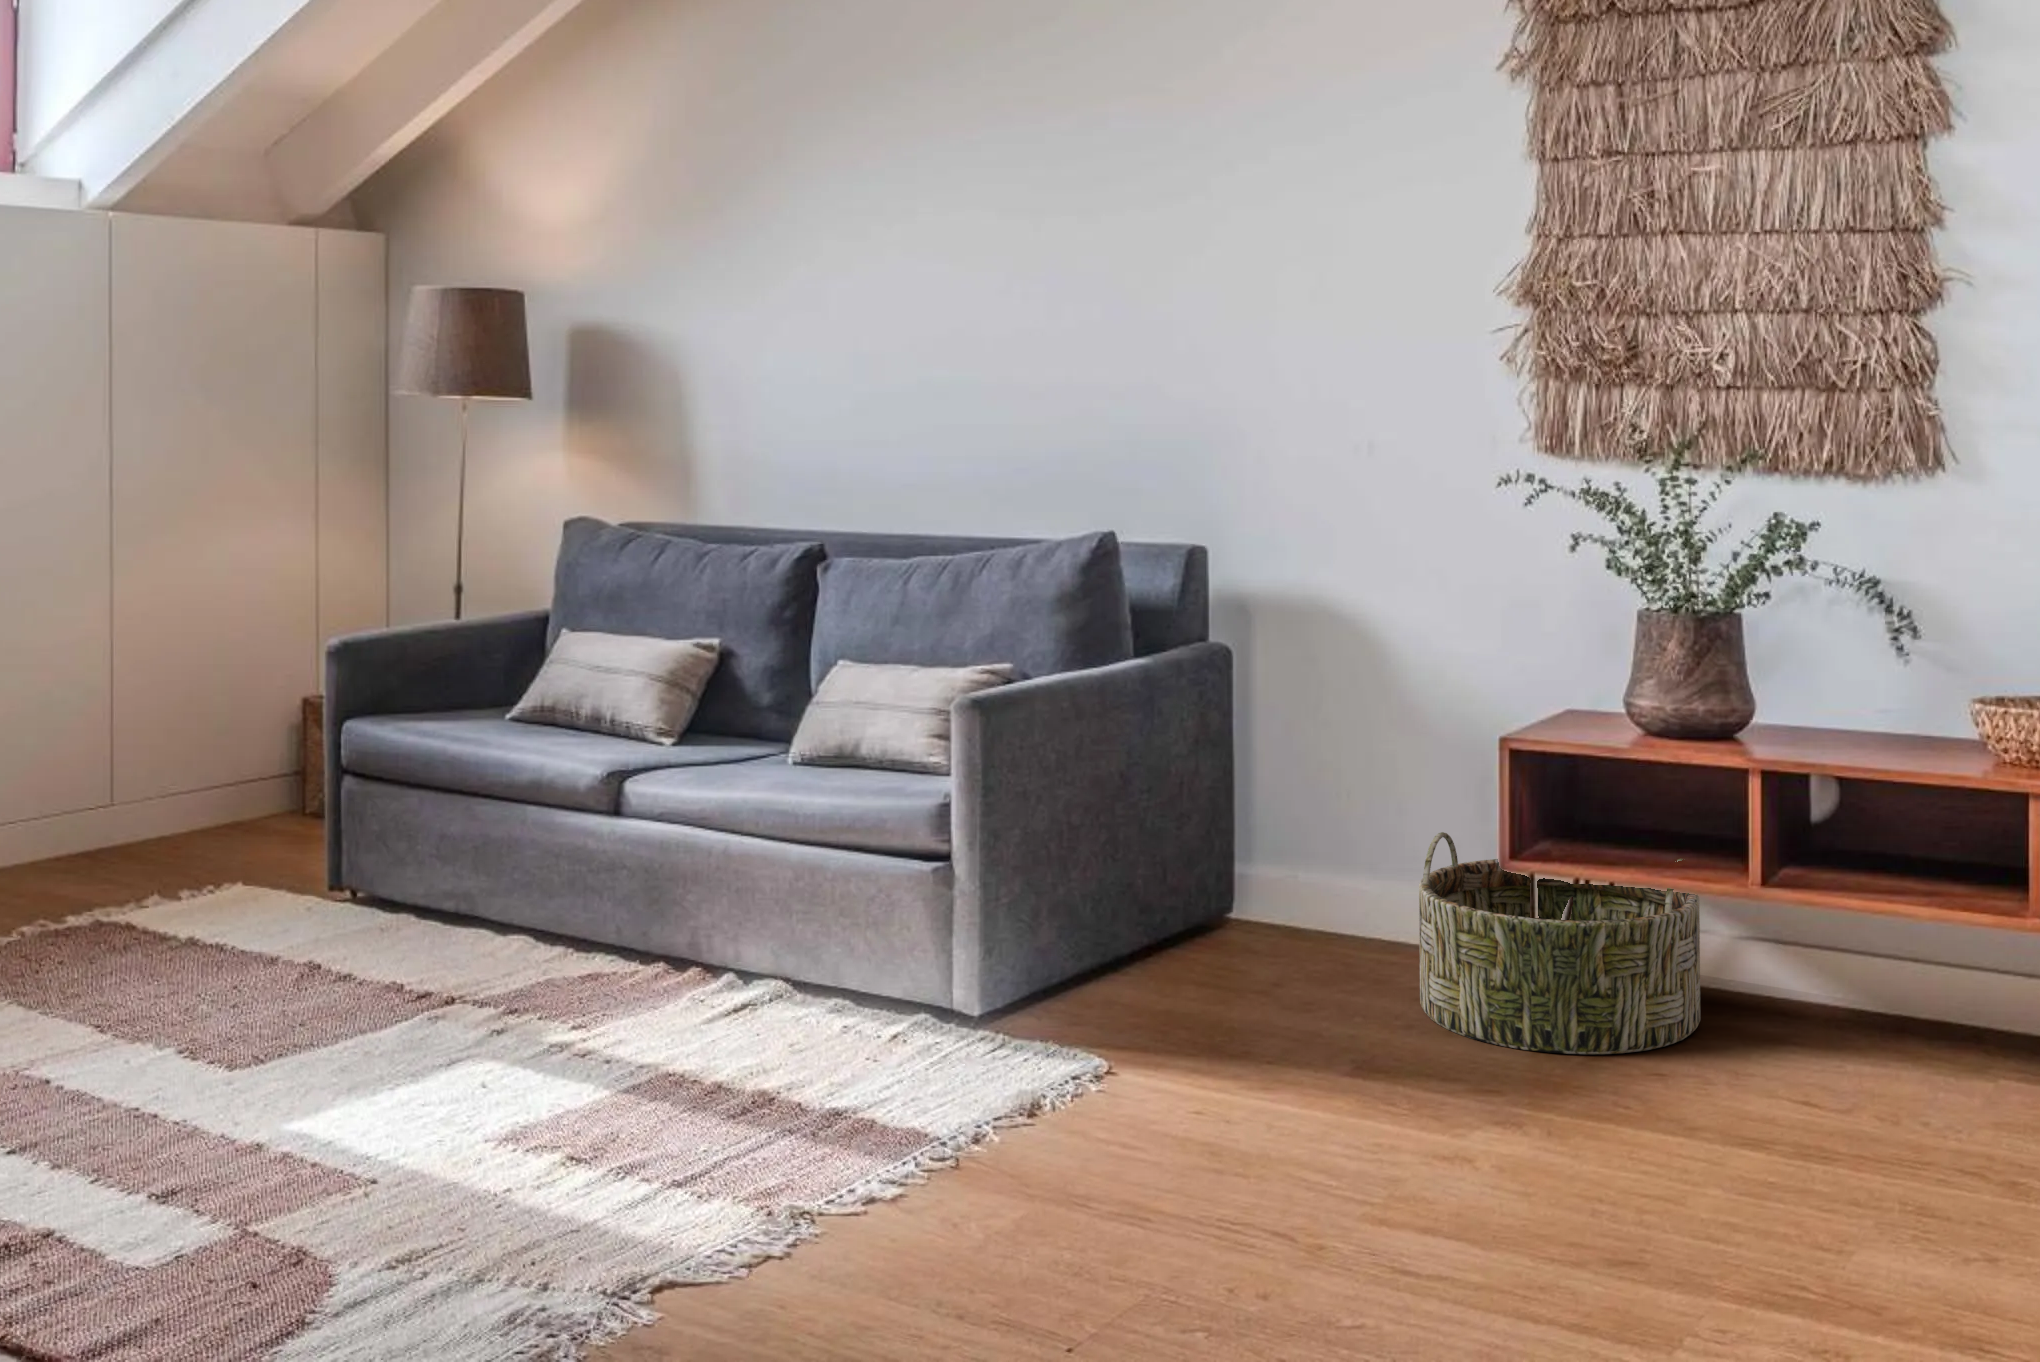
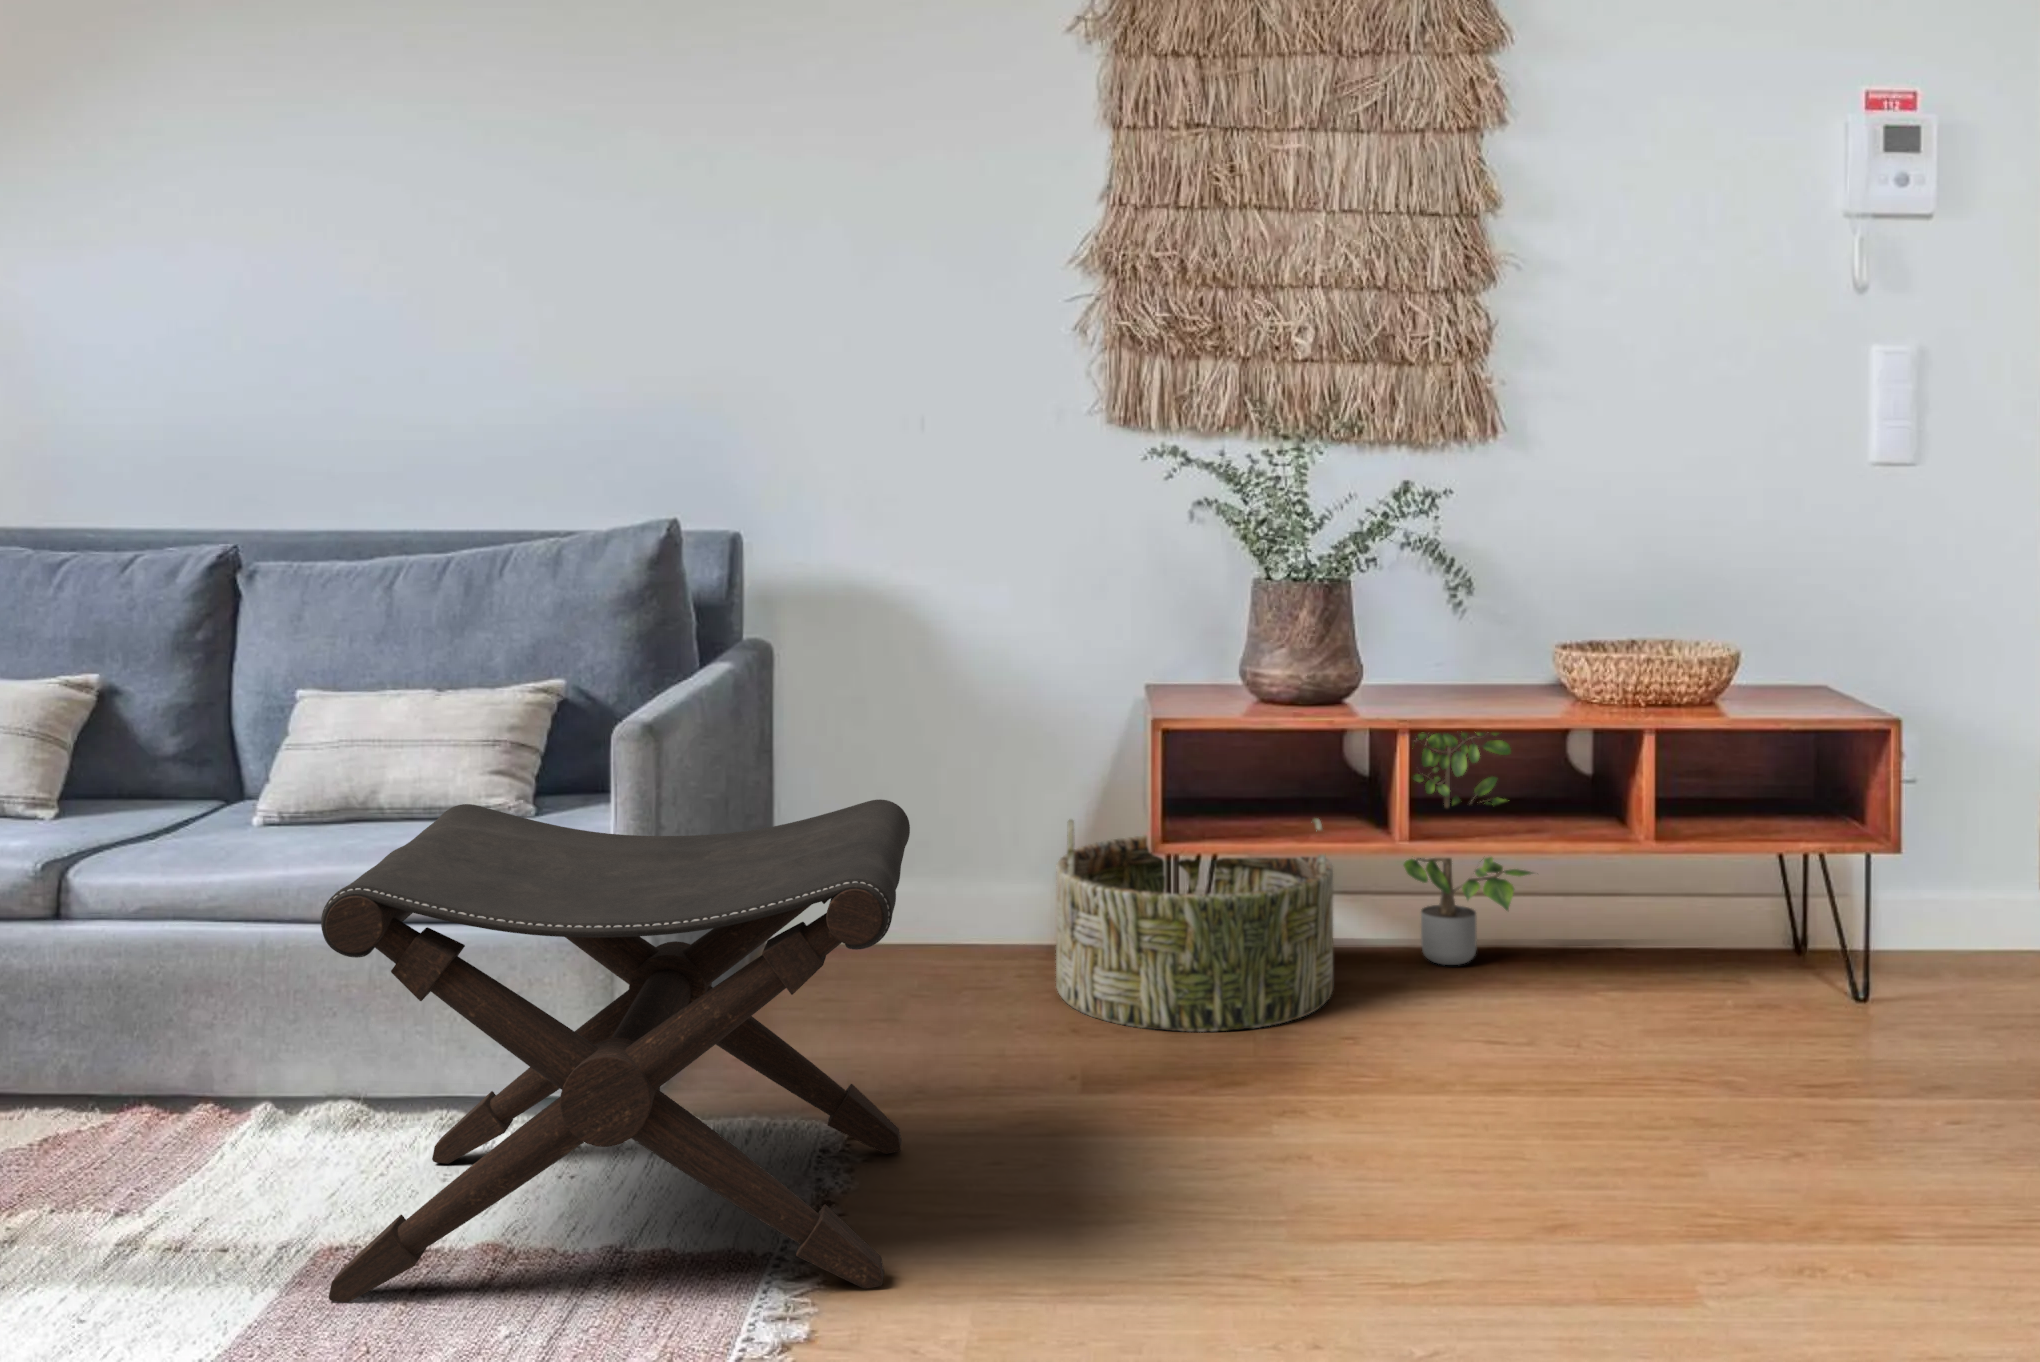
footstool: none [635,758,1140,1176] -> present [321,799,910,1303]
potted plant: none [1801,776,1968,1034] -> present [1404,732,1532,965]

